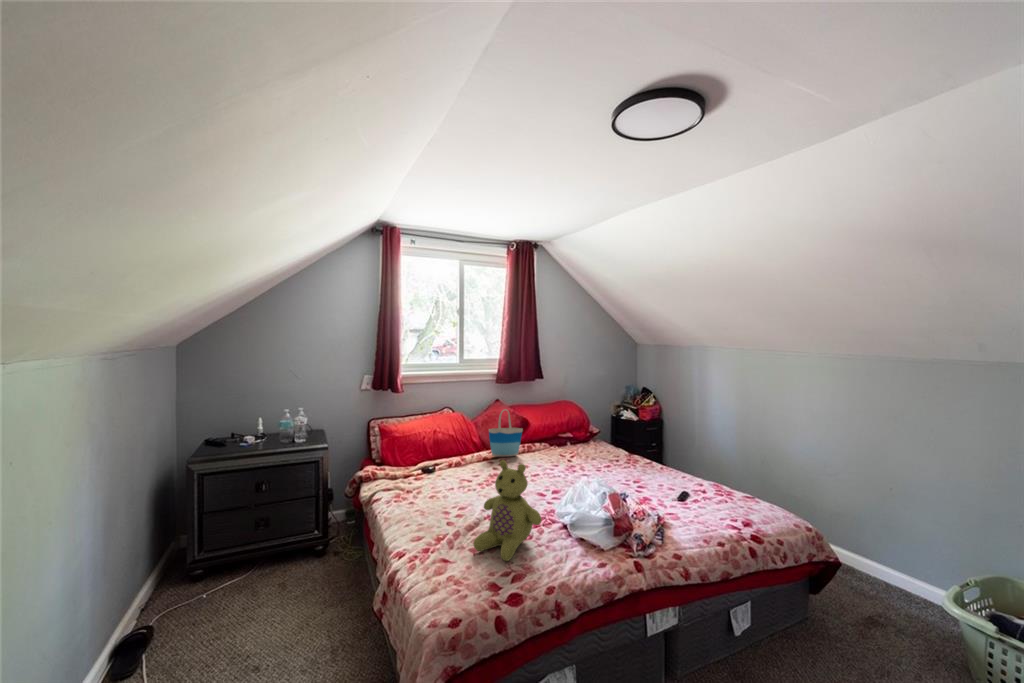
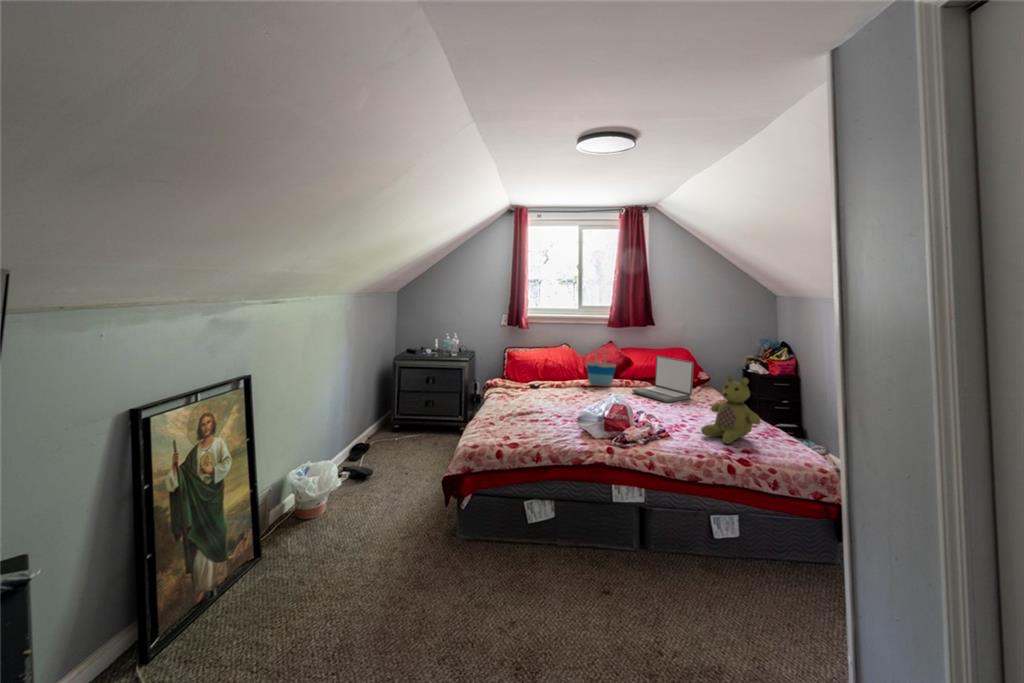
laptop: none [549,414,610,469] -> present [632,356,694,402]
stuffed bear: present [473,460,542,561] -> present [701,375,760,444]

